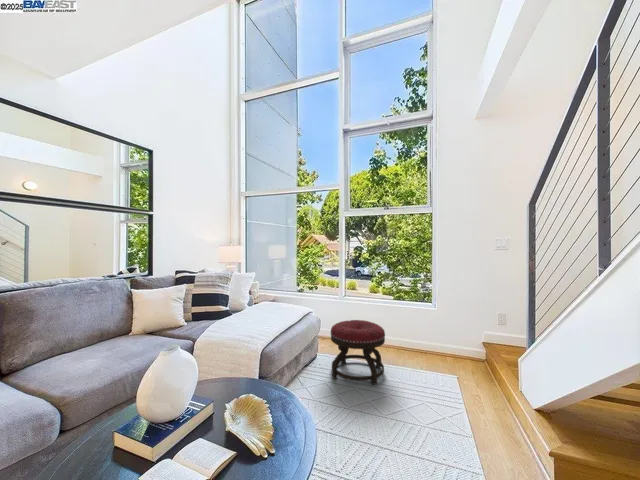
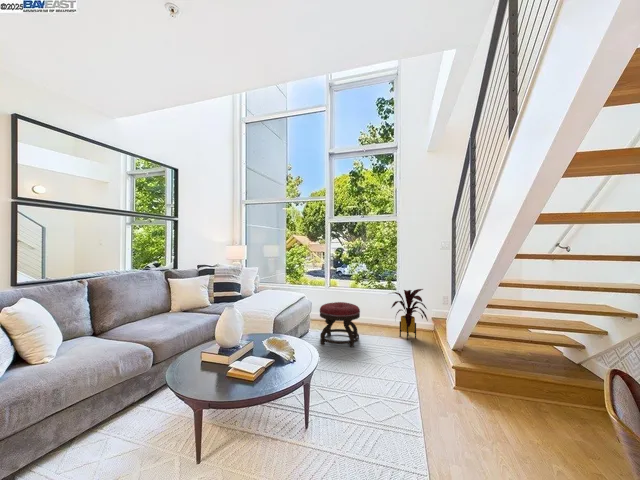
house plant: none [421,303,481,374] -> present [392,289,428,340]

